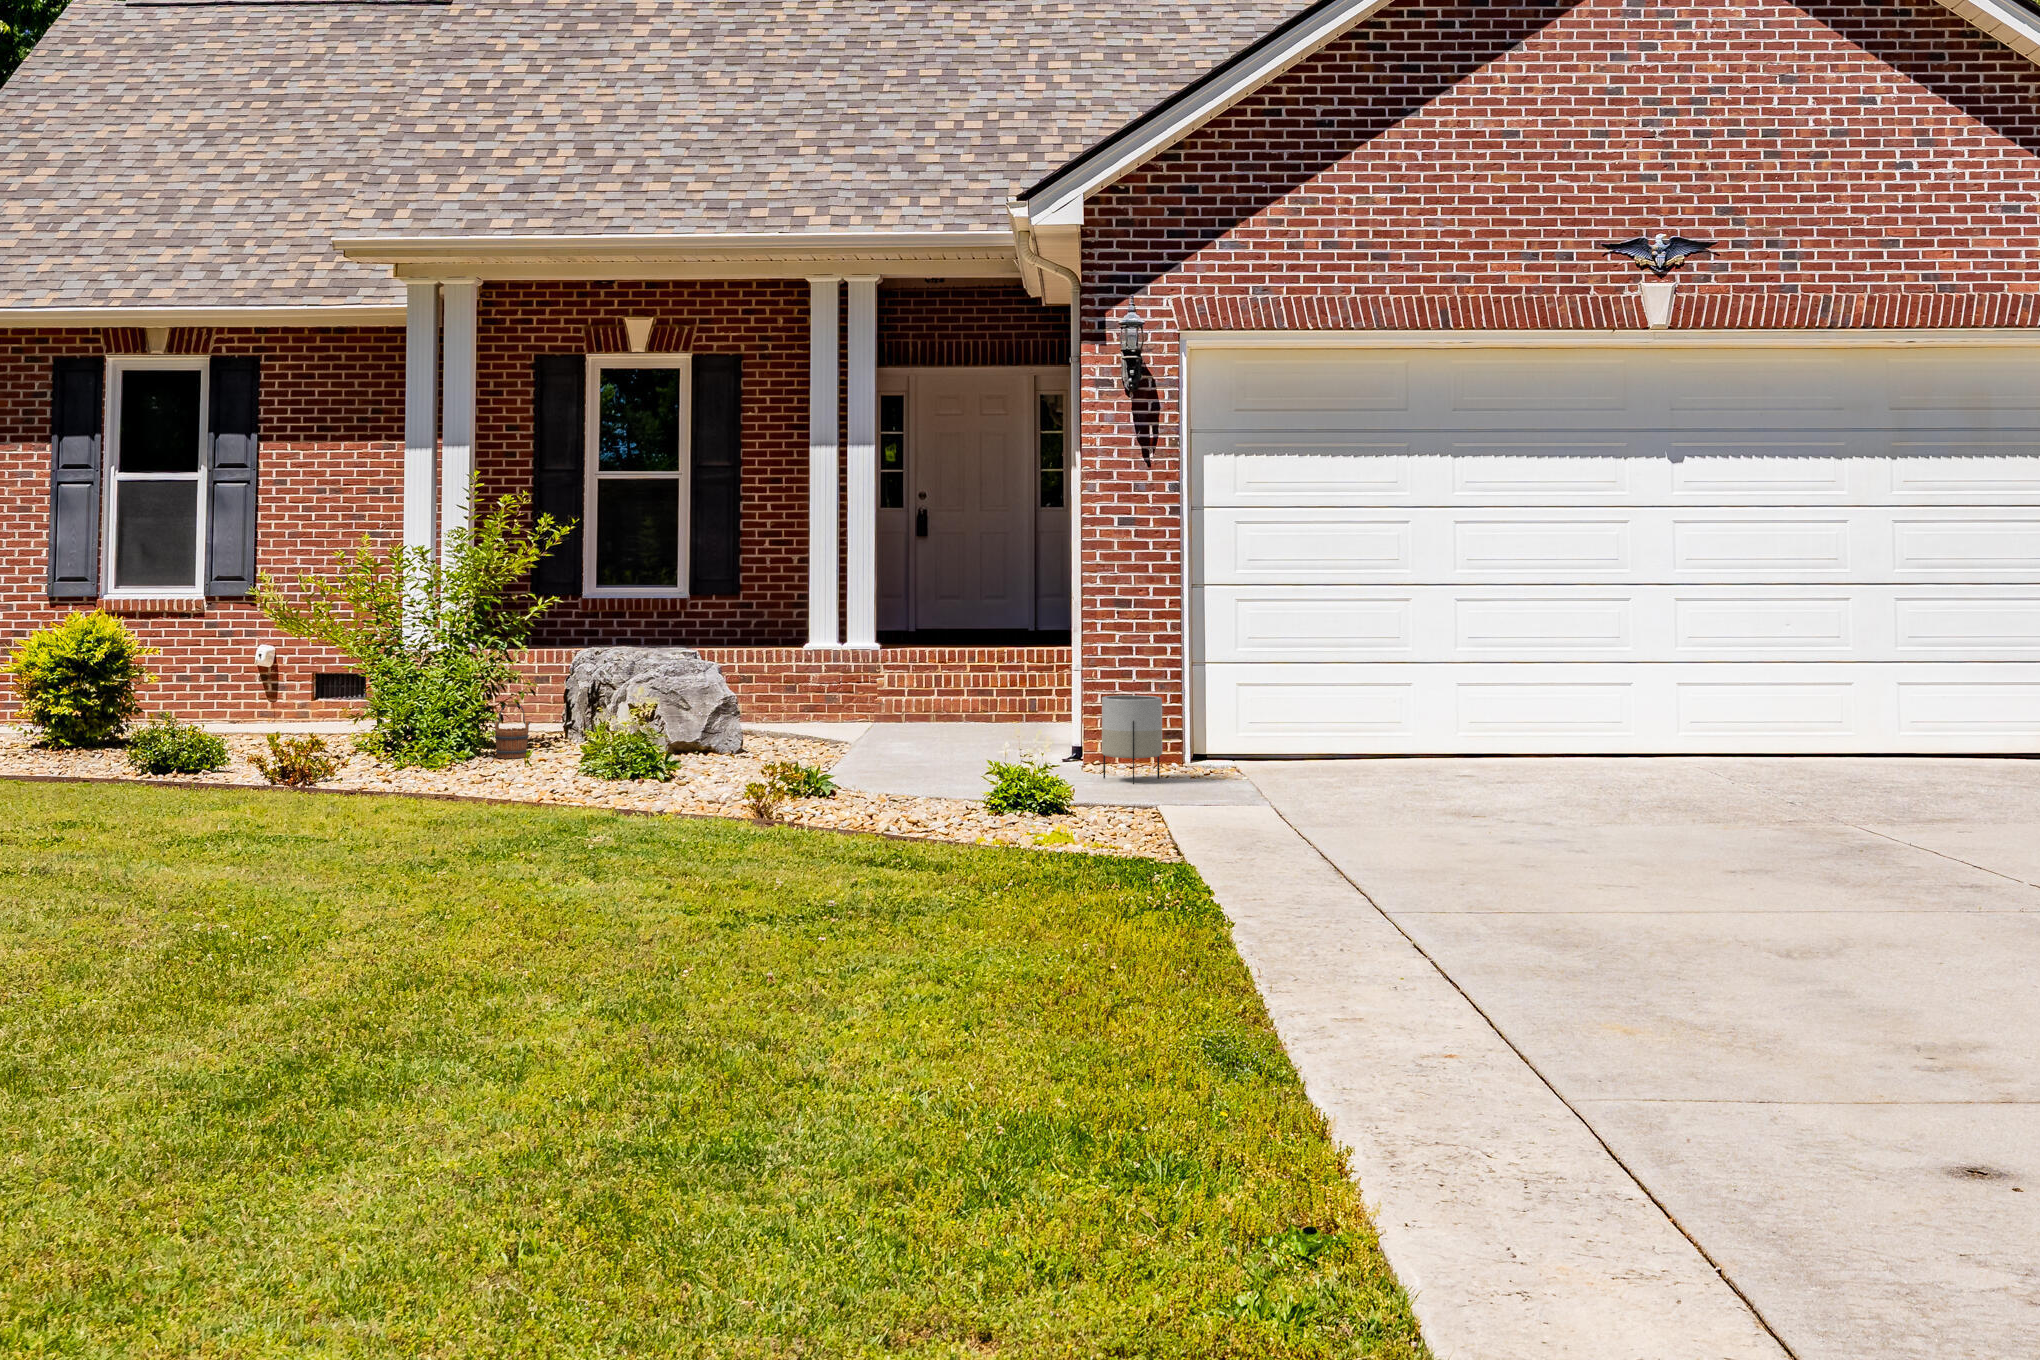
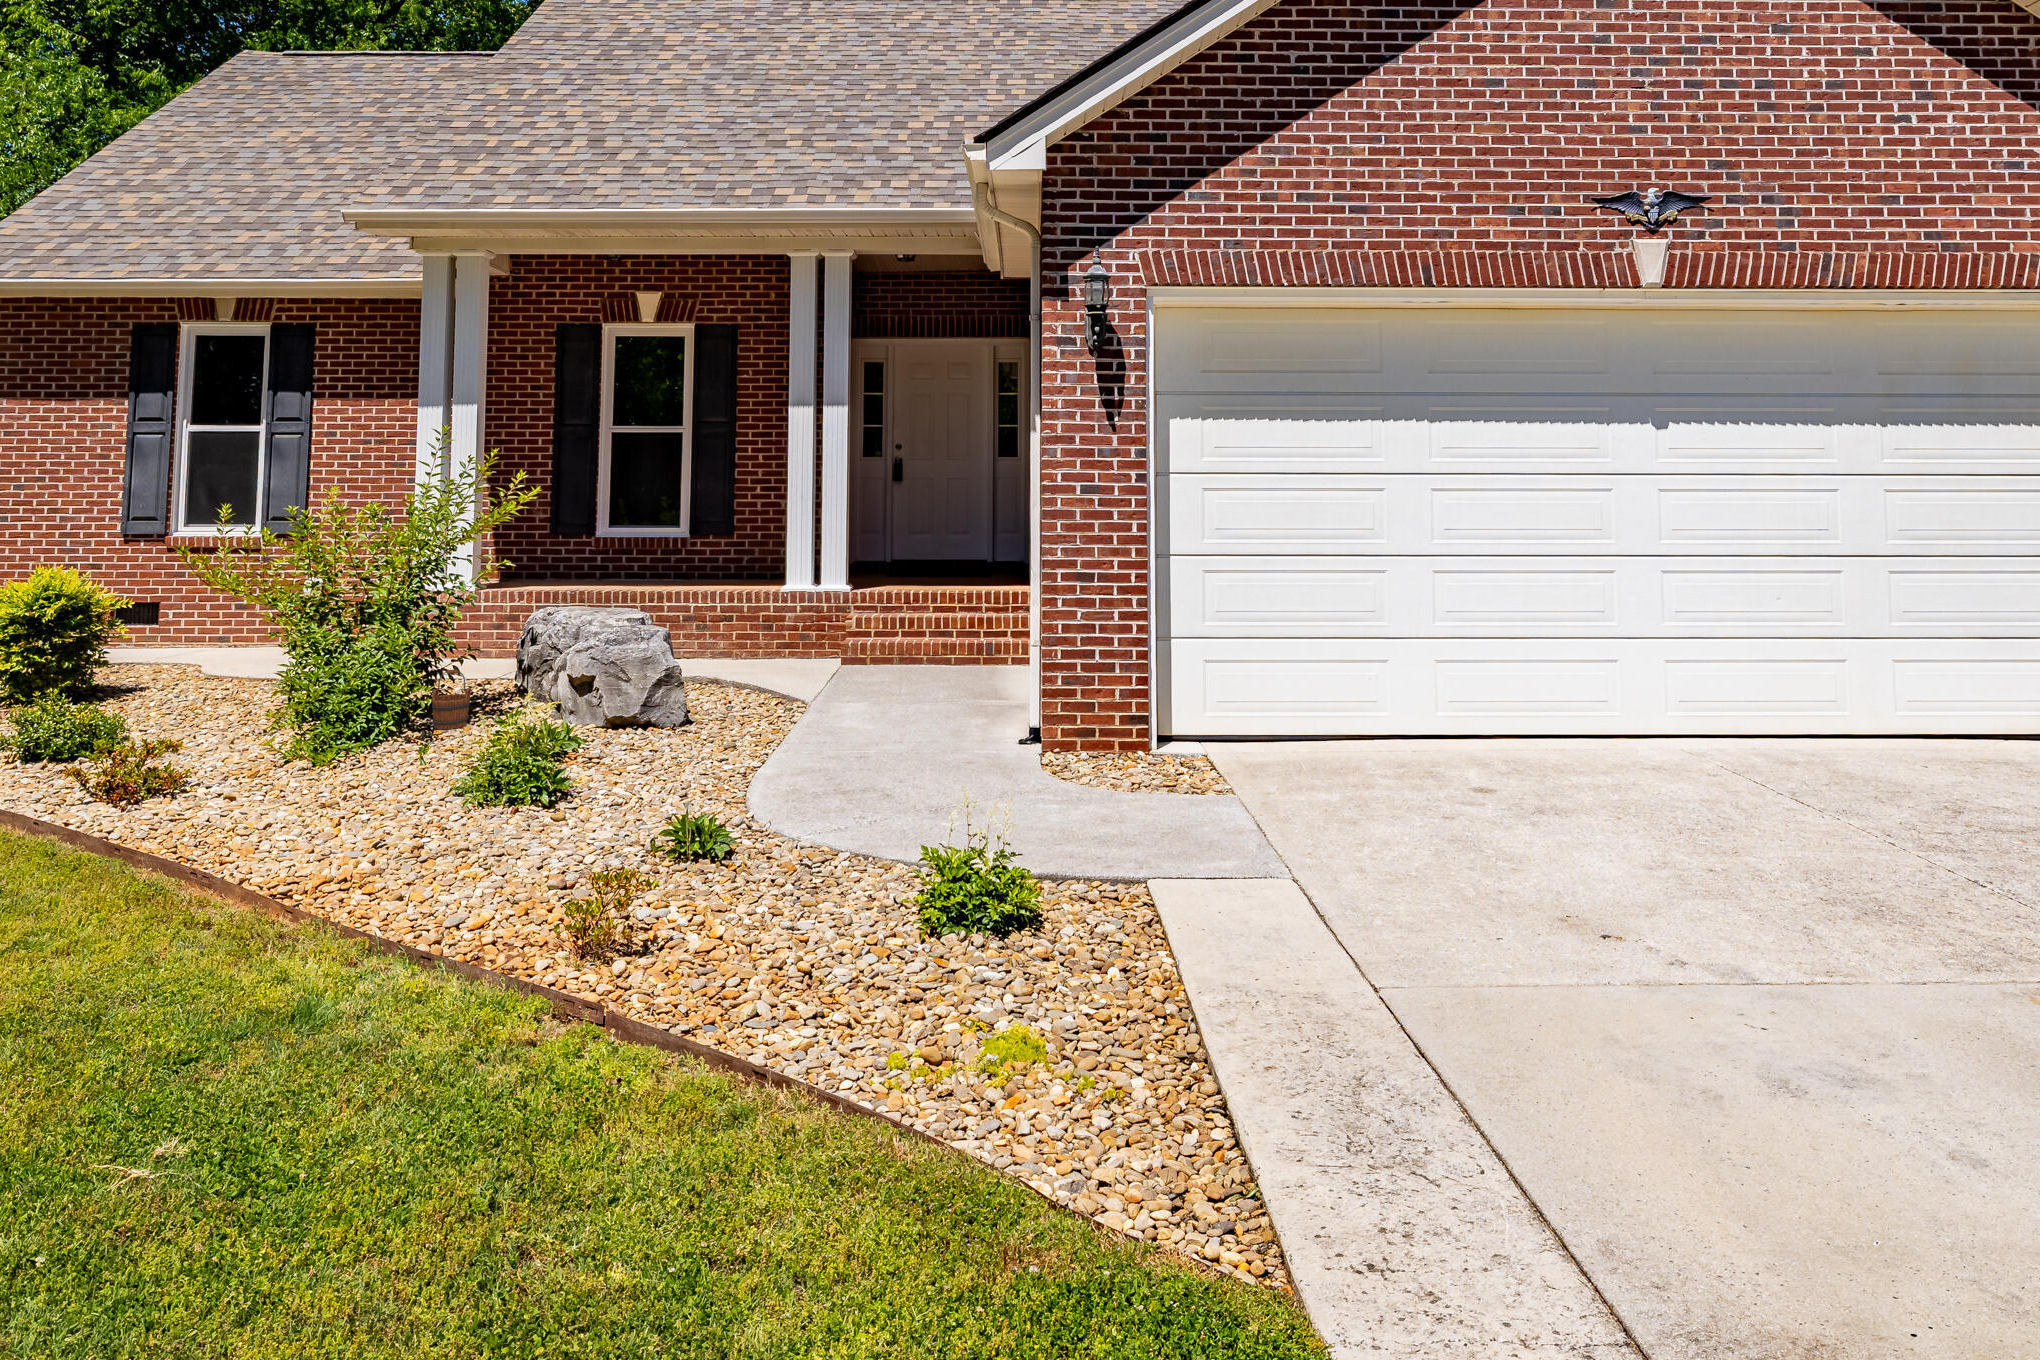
planter: present [1102,695,1162,784] -> none [1063,684,1130,795]

